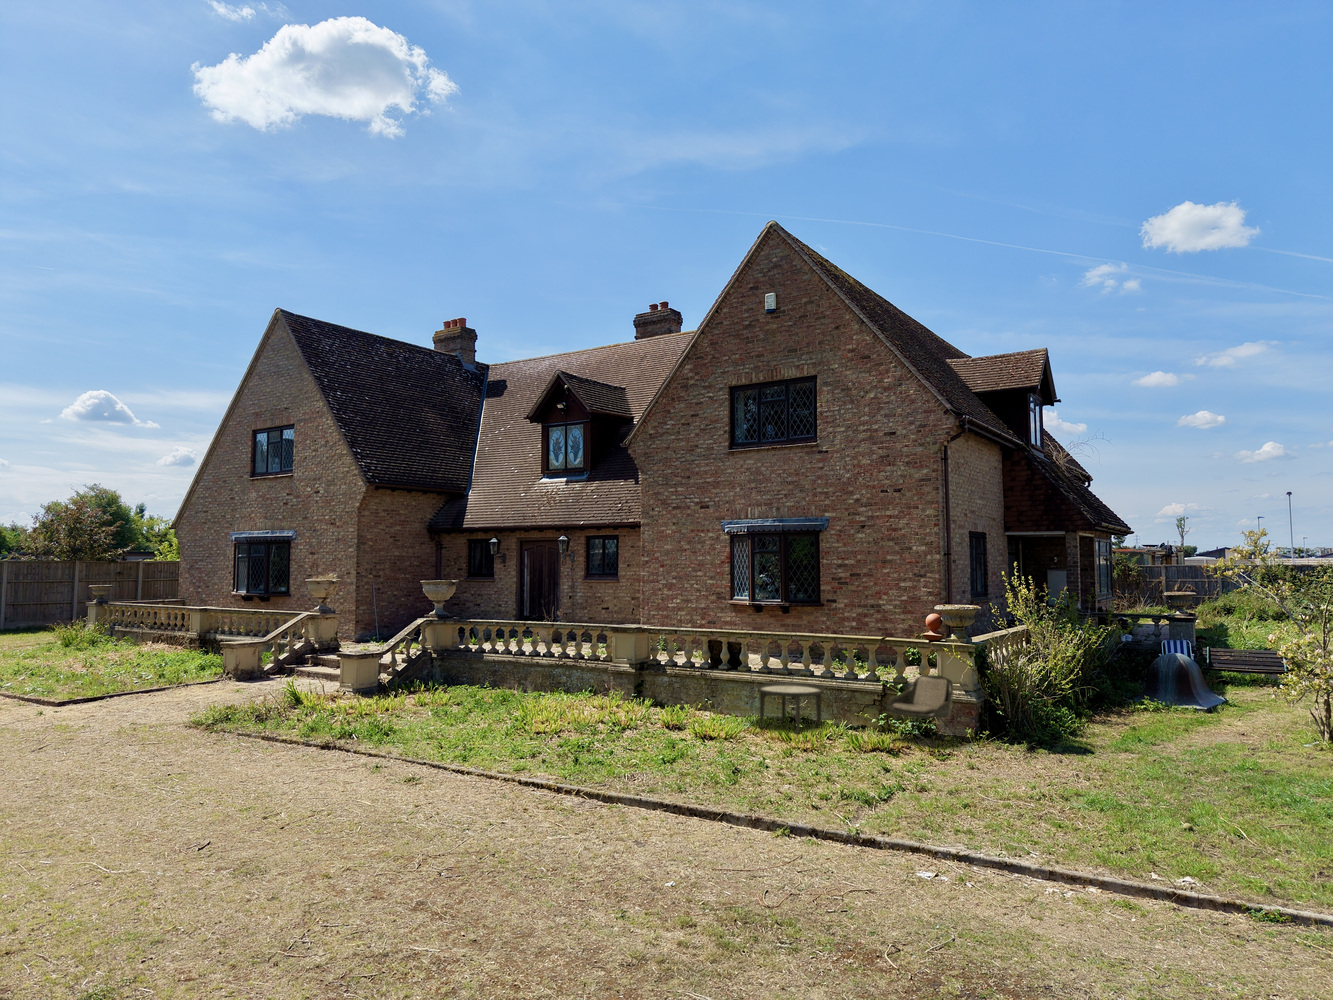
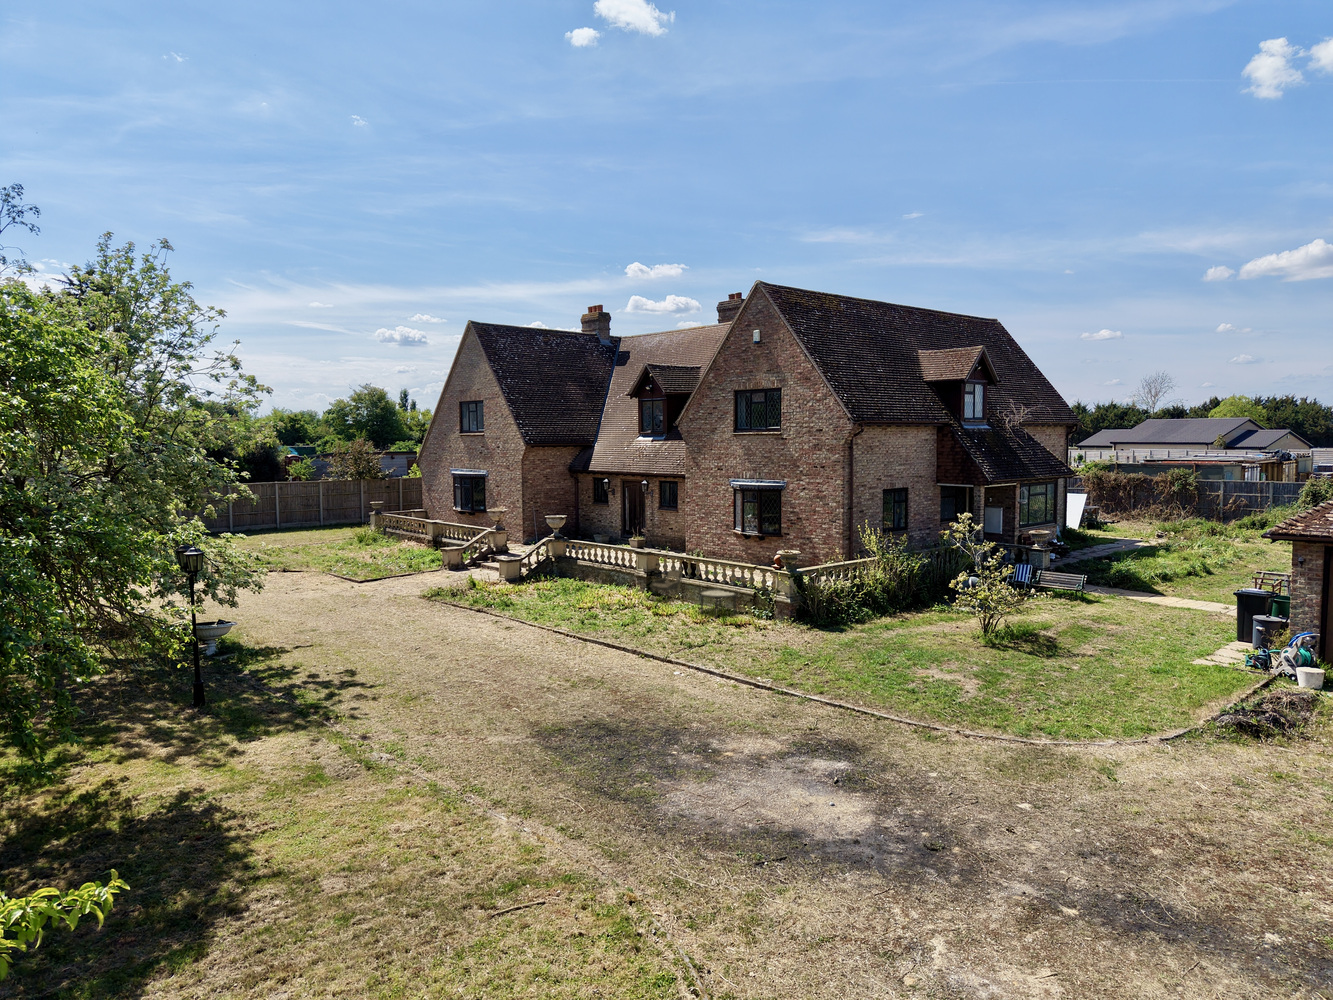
lounge chair: present [886,675,958,748] -> present [650,569,682,601]

